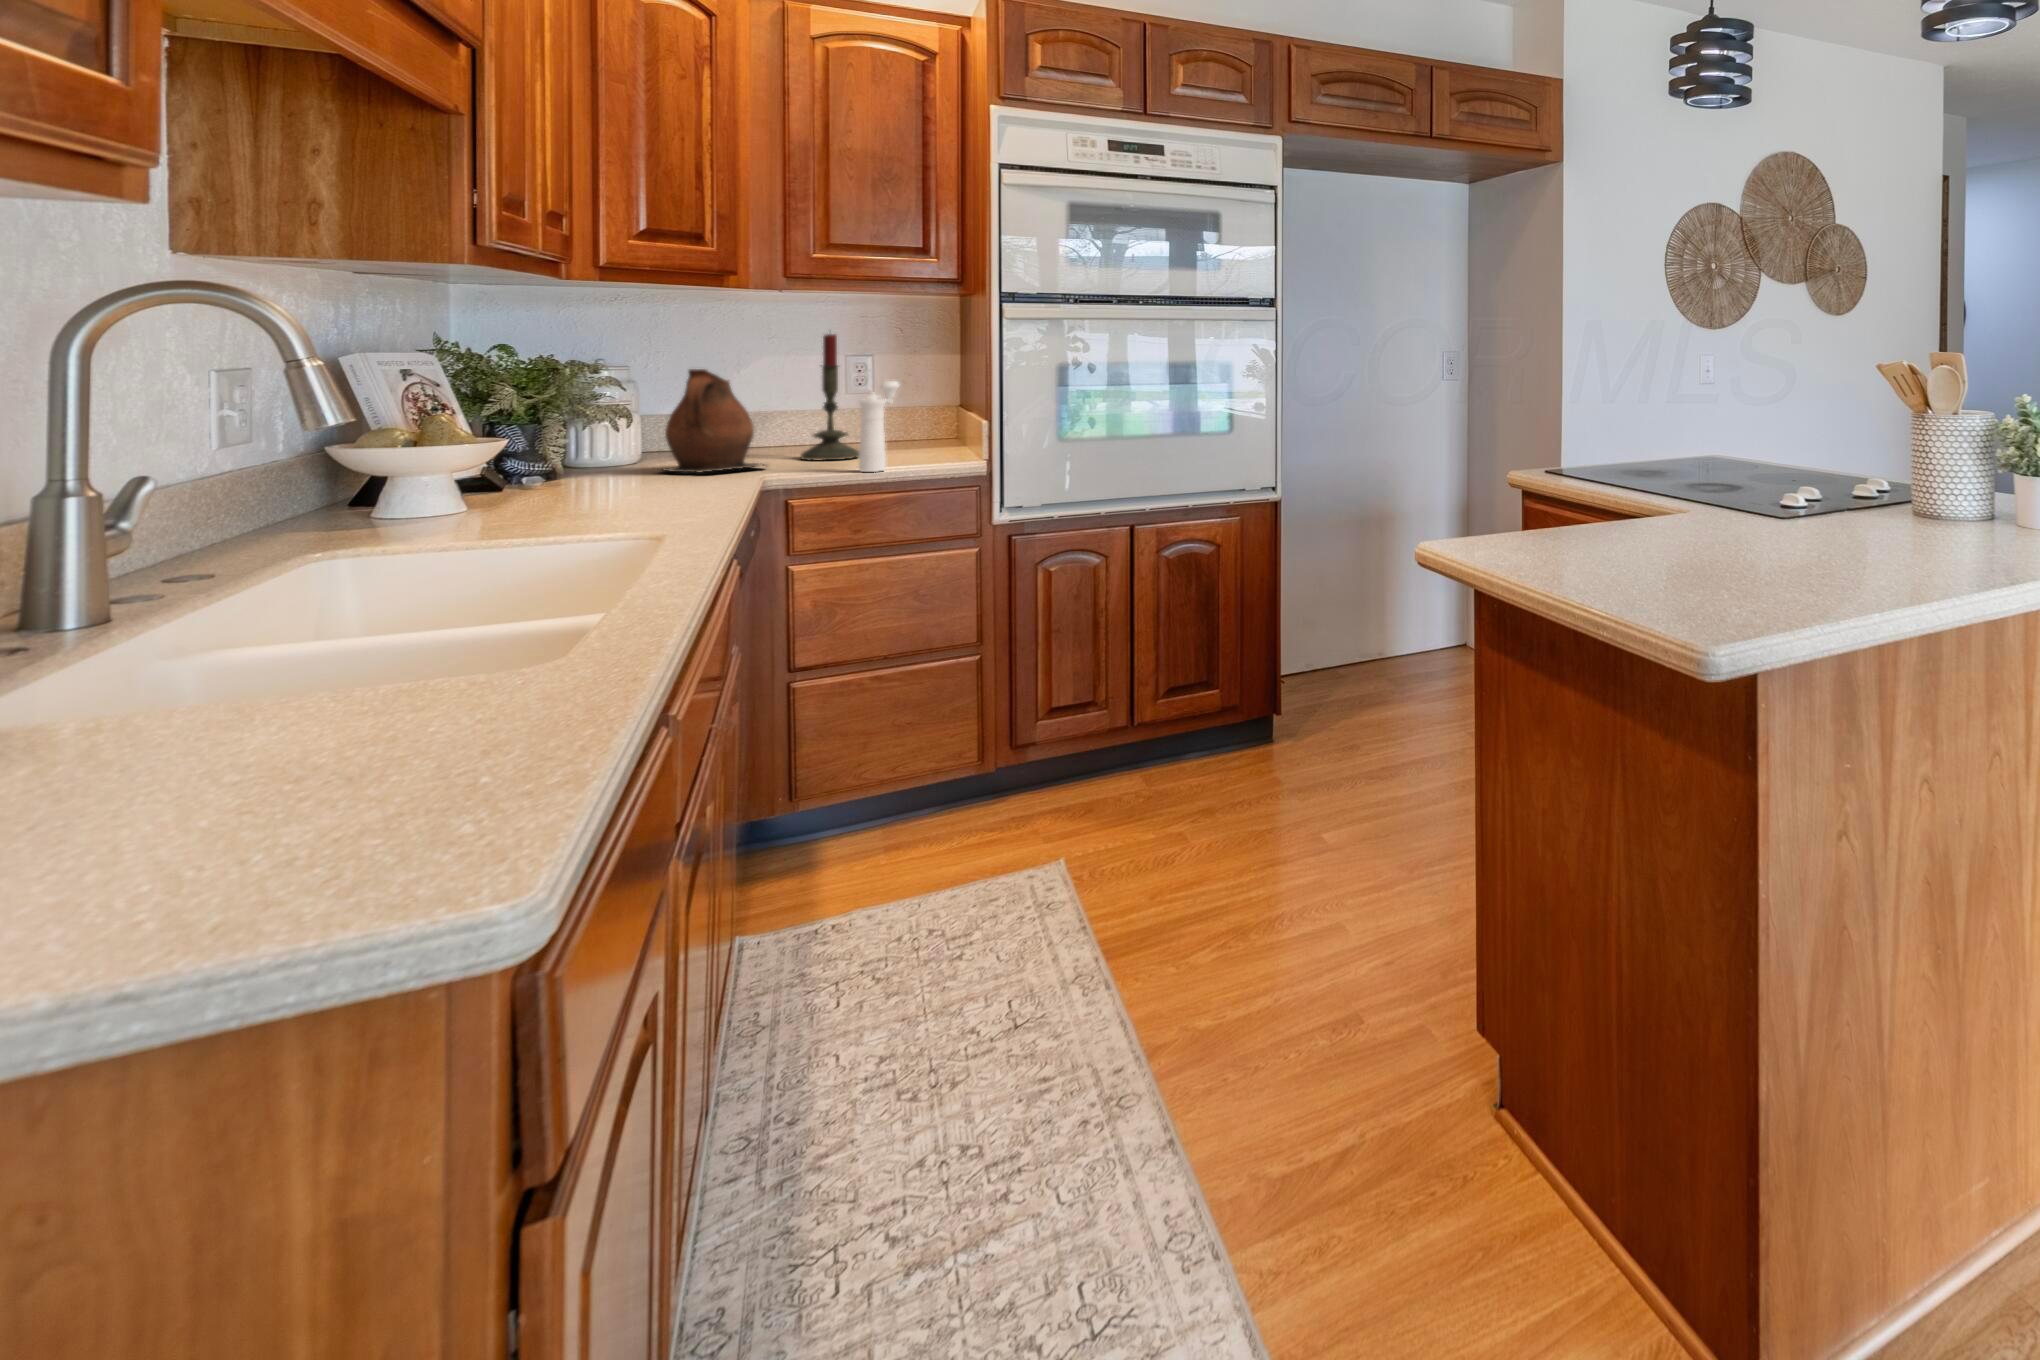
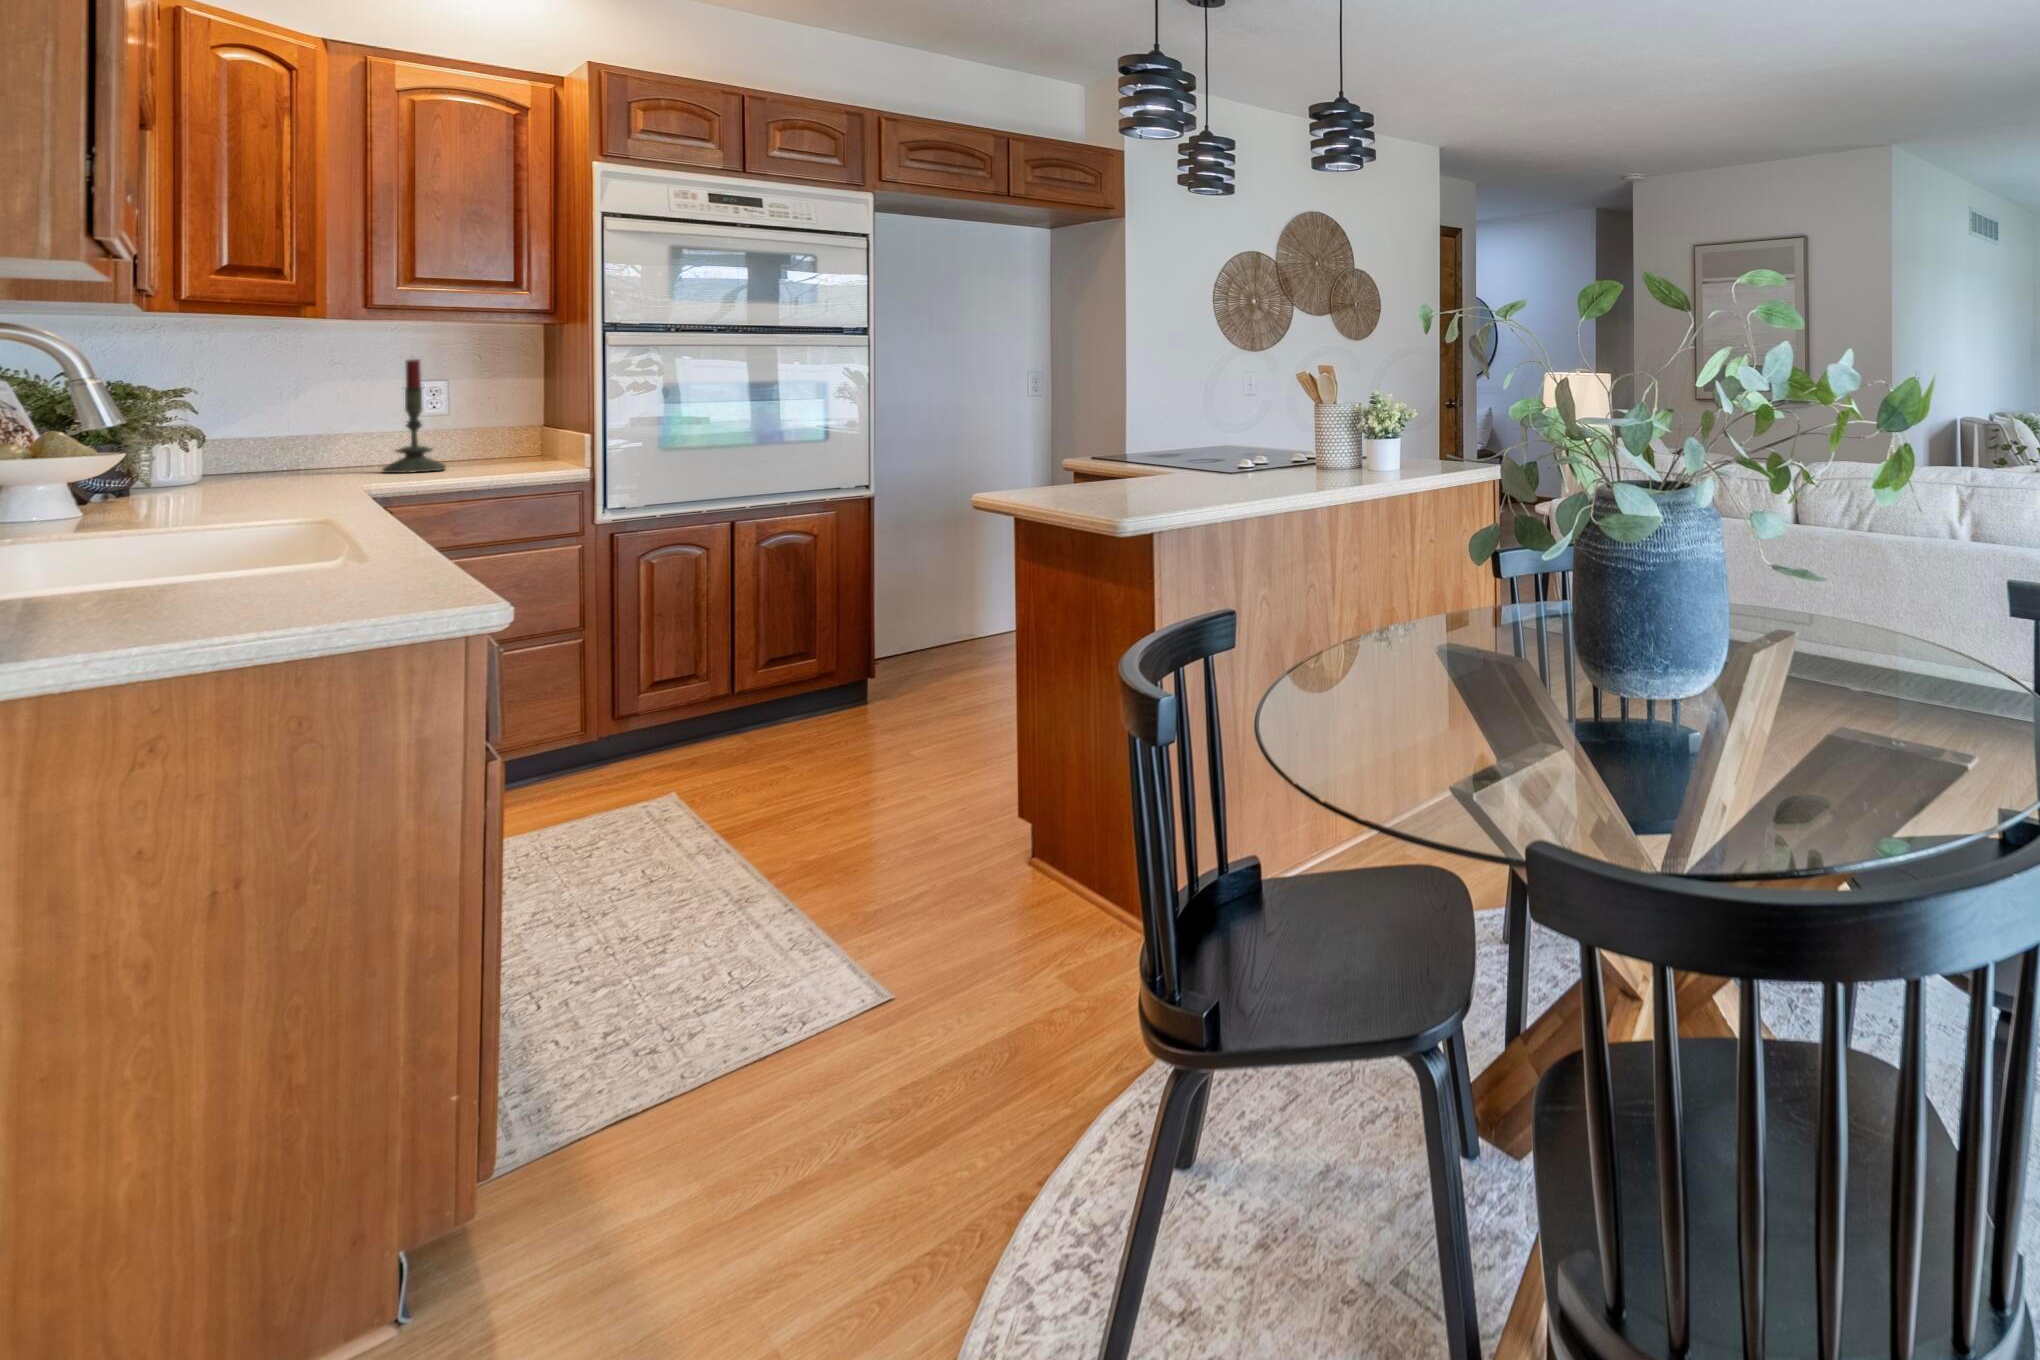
ceramic pitcher: present [658,369,761,473] -> none [234,389,362,481]
pepper mill: present [859,381,899,472] -> none [463,399,500,477]

